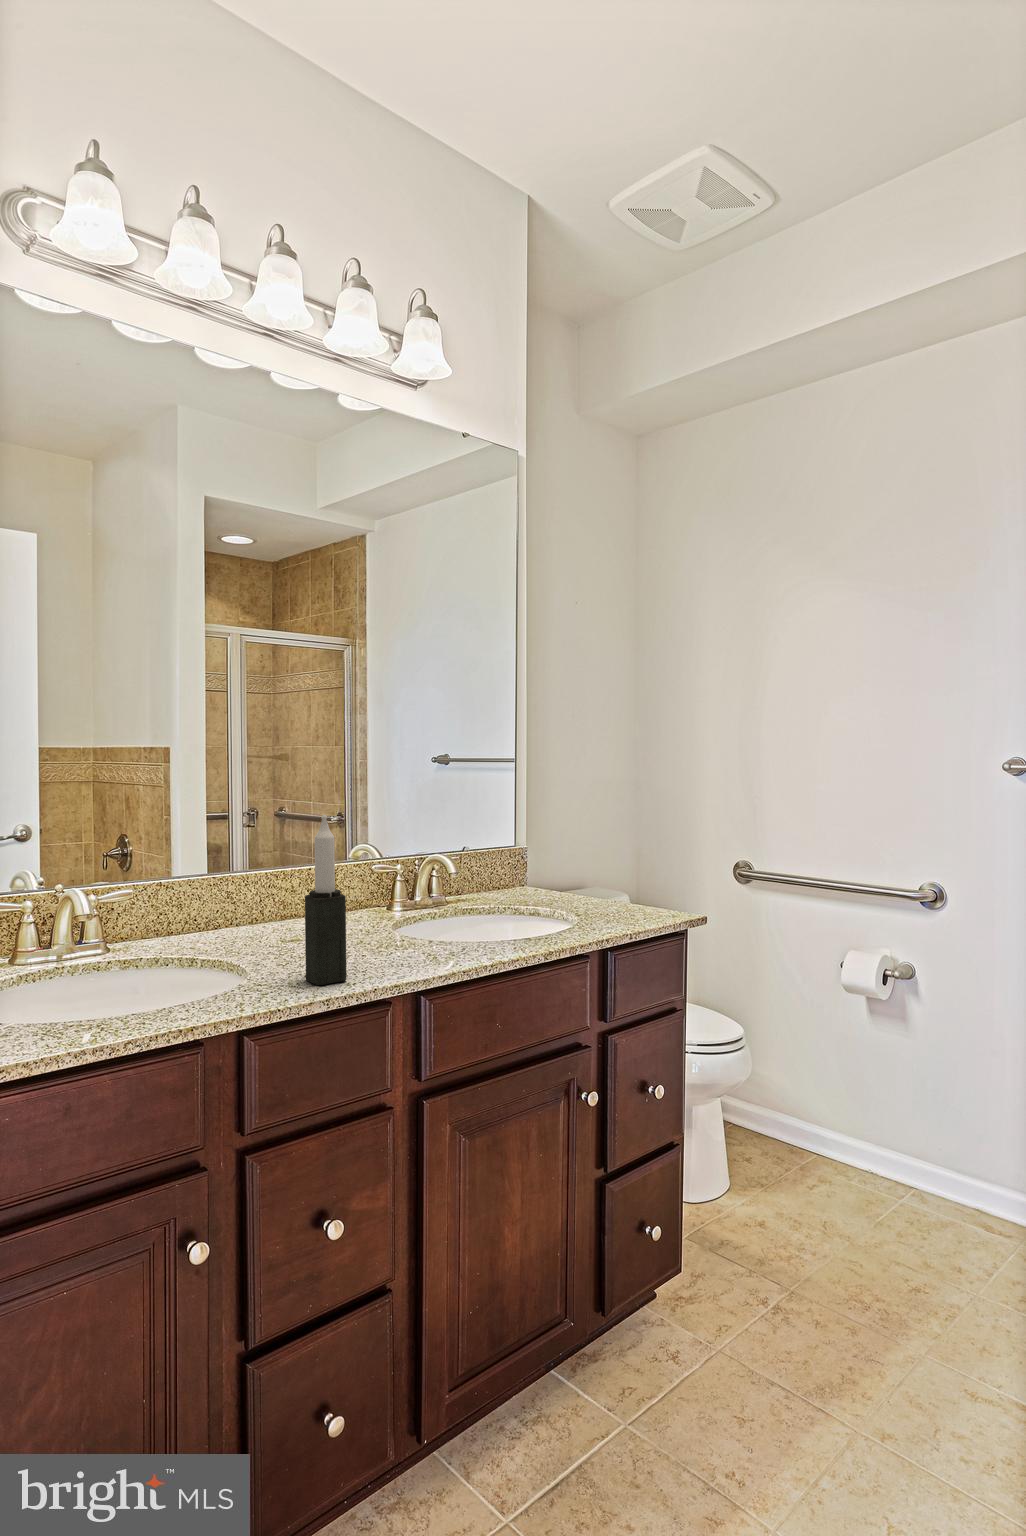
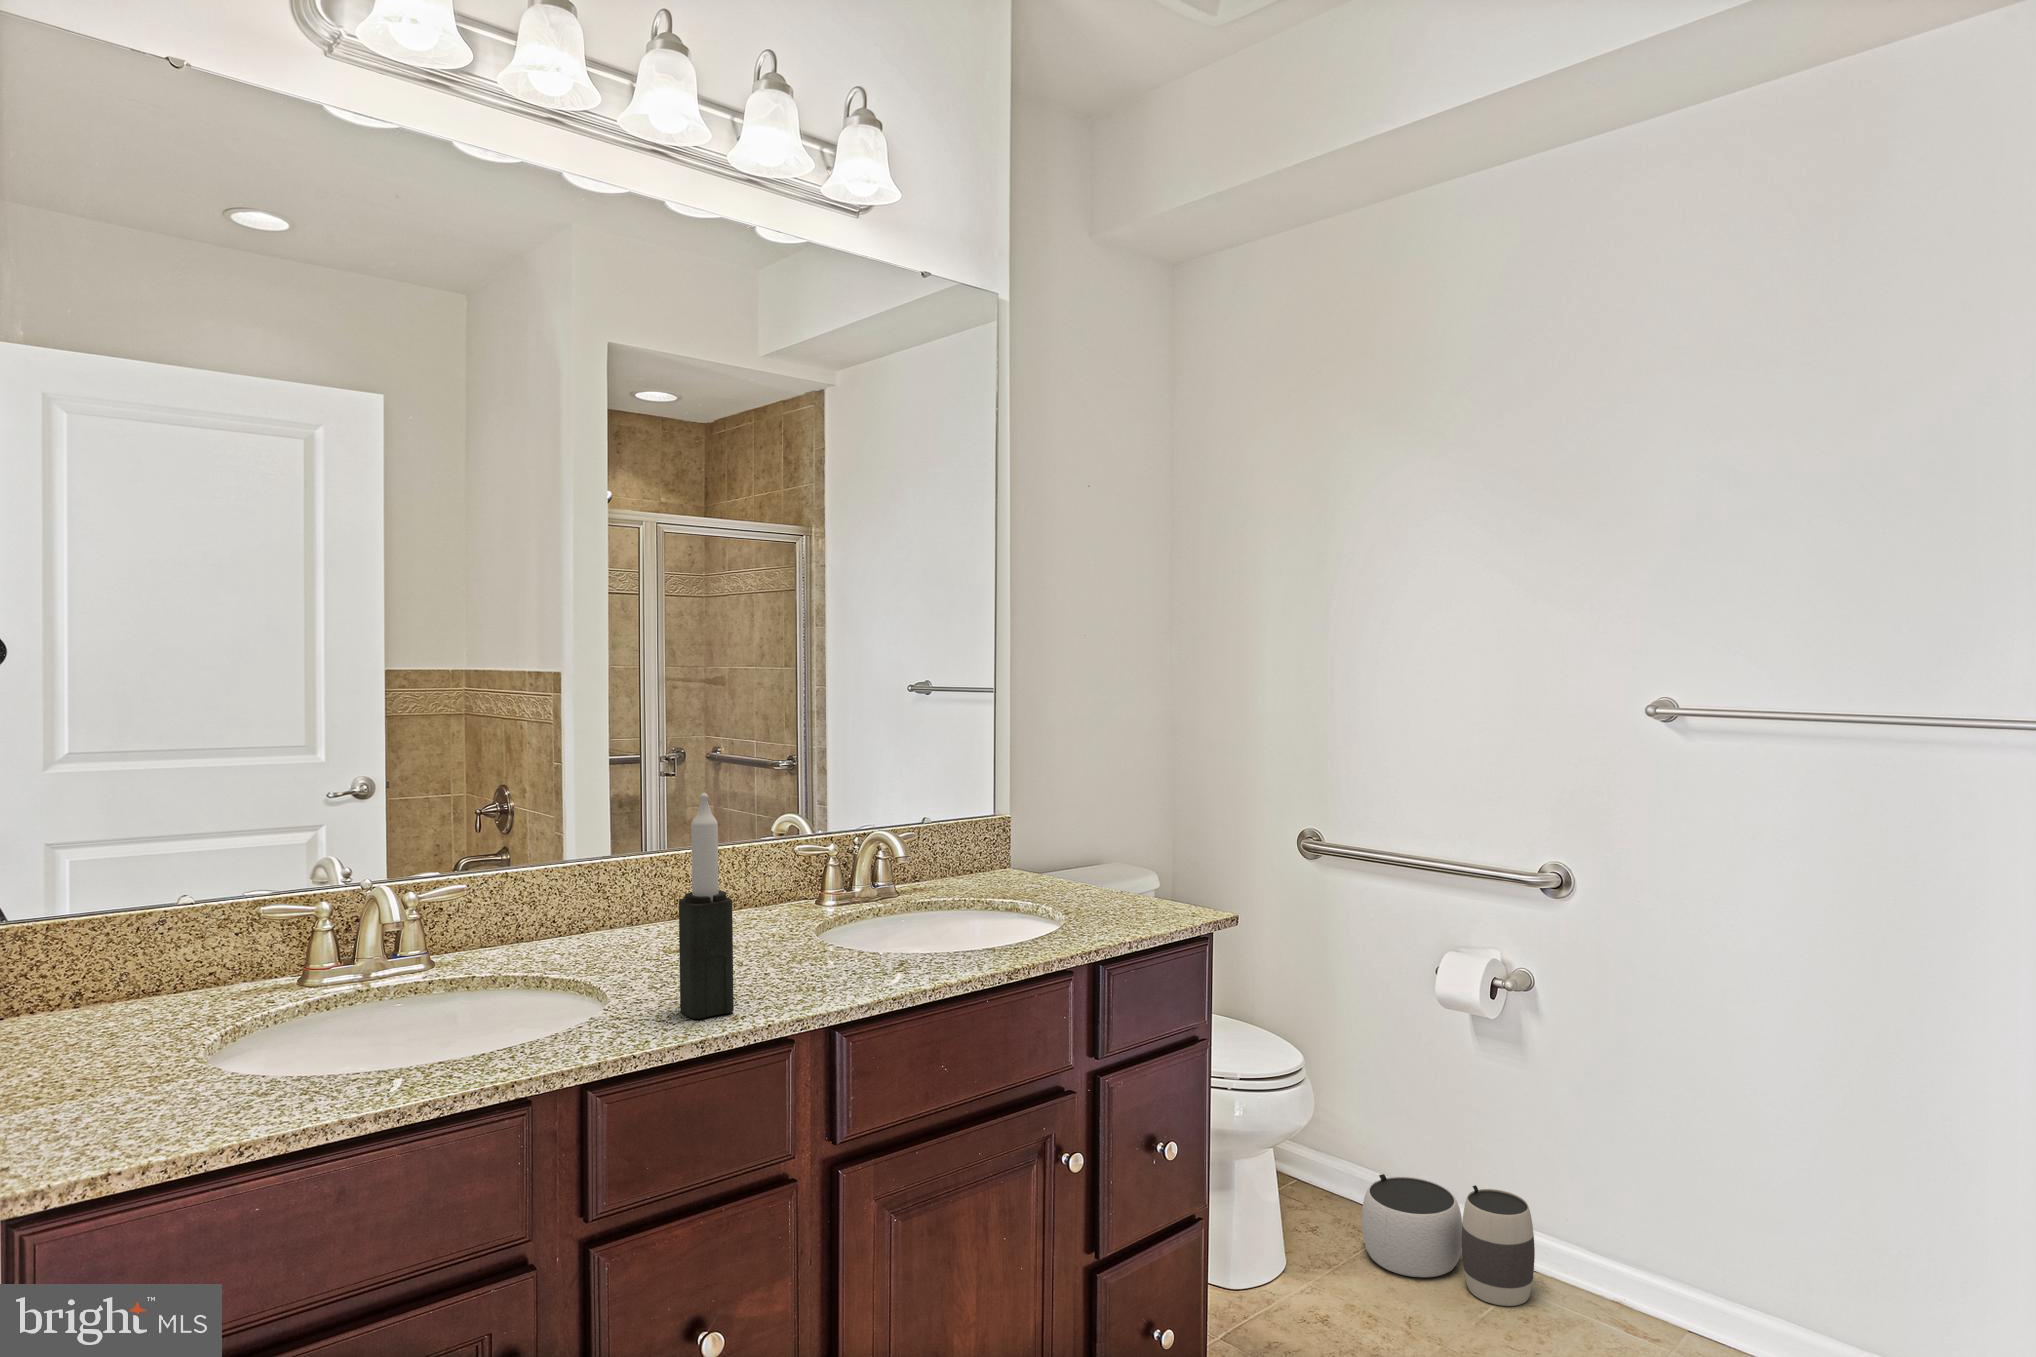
waste basket: none [787,1116,918,1212] -> present [1362,1174,1535,1306]

